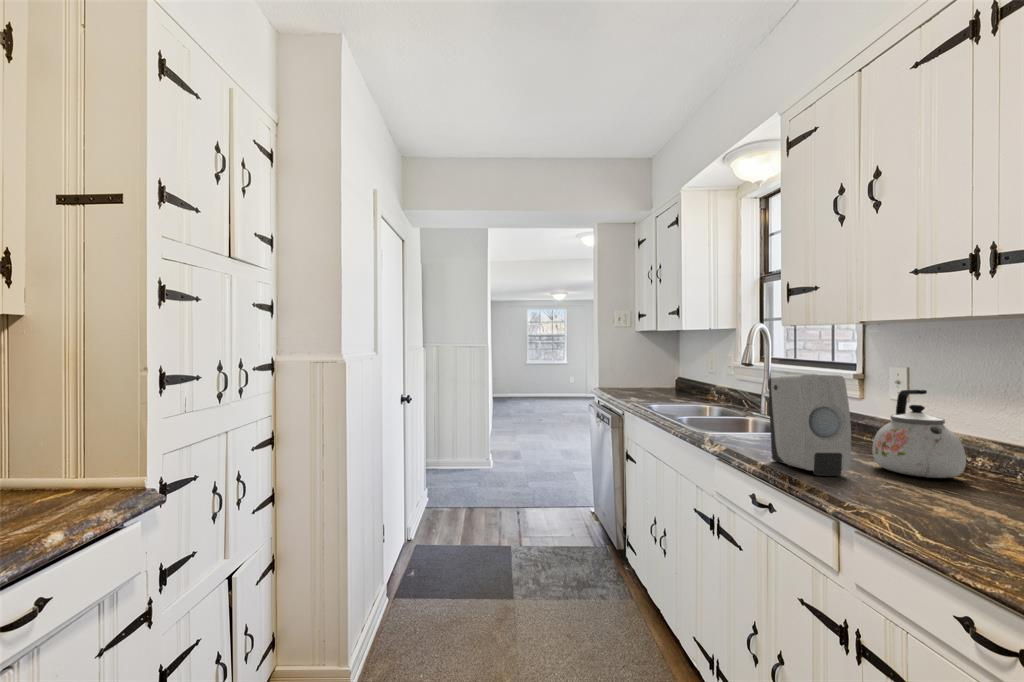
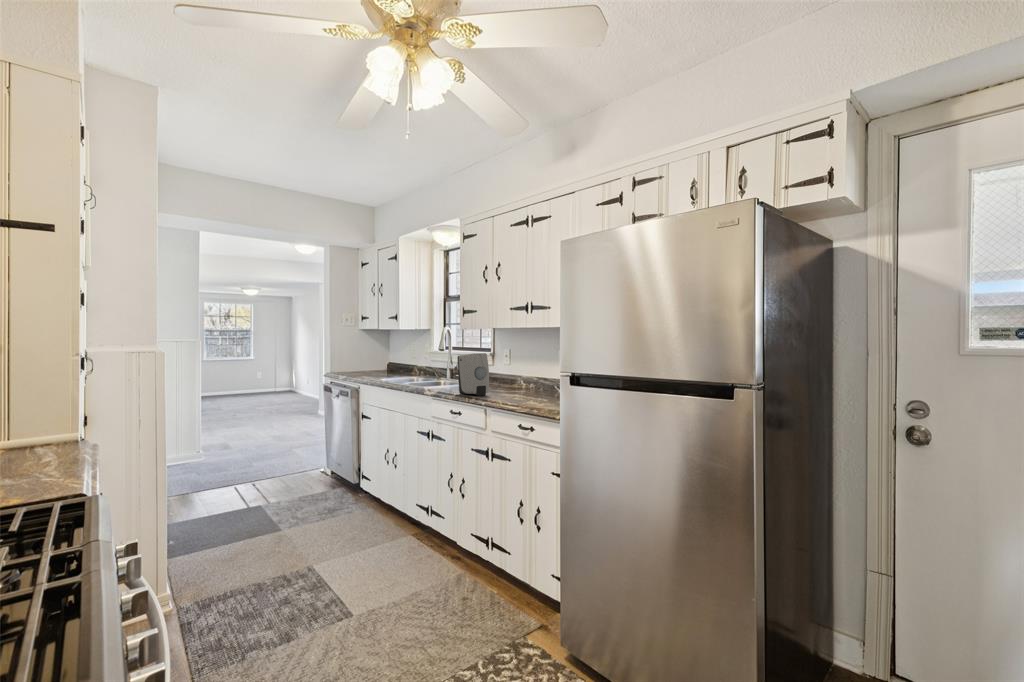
kettle: present [872,390,966,478] -> none [497,358,526,393]

